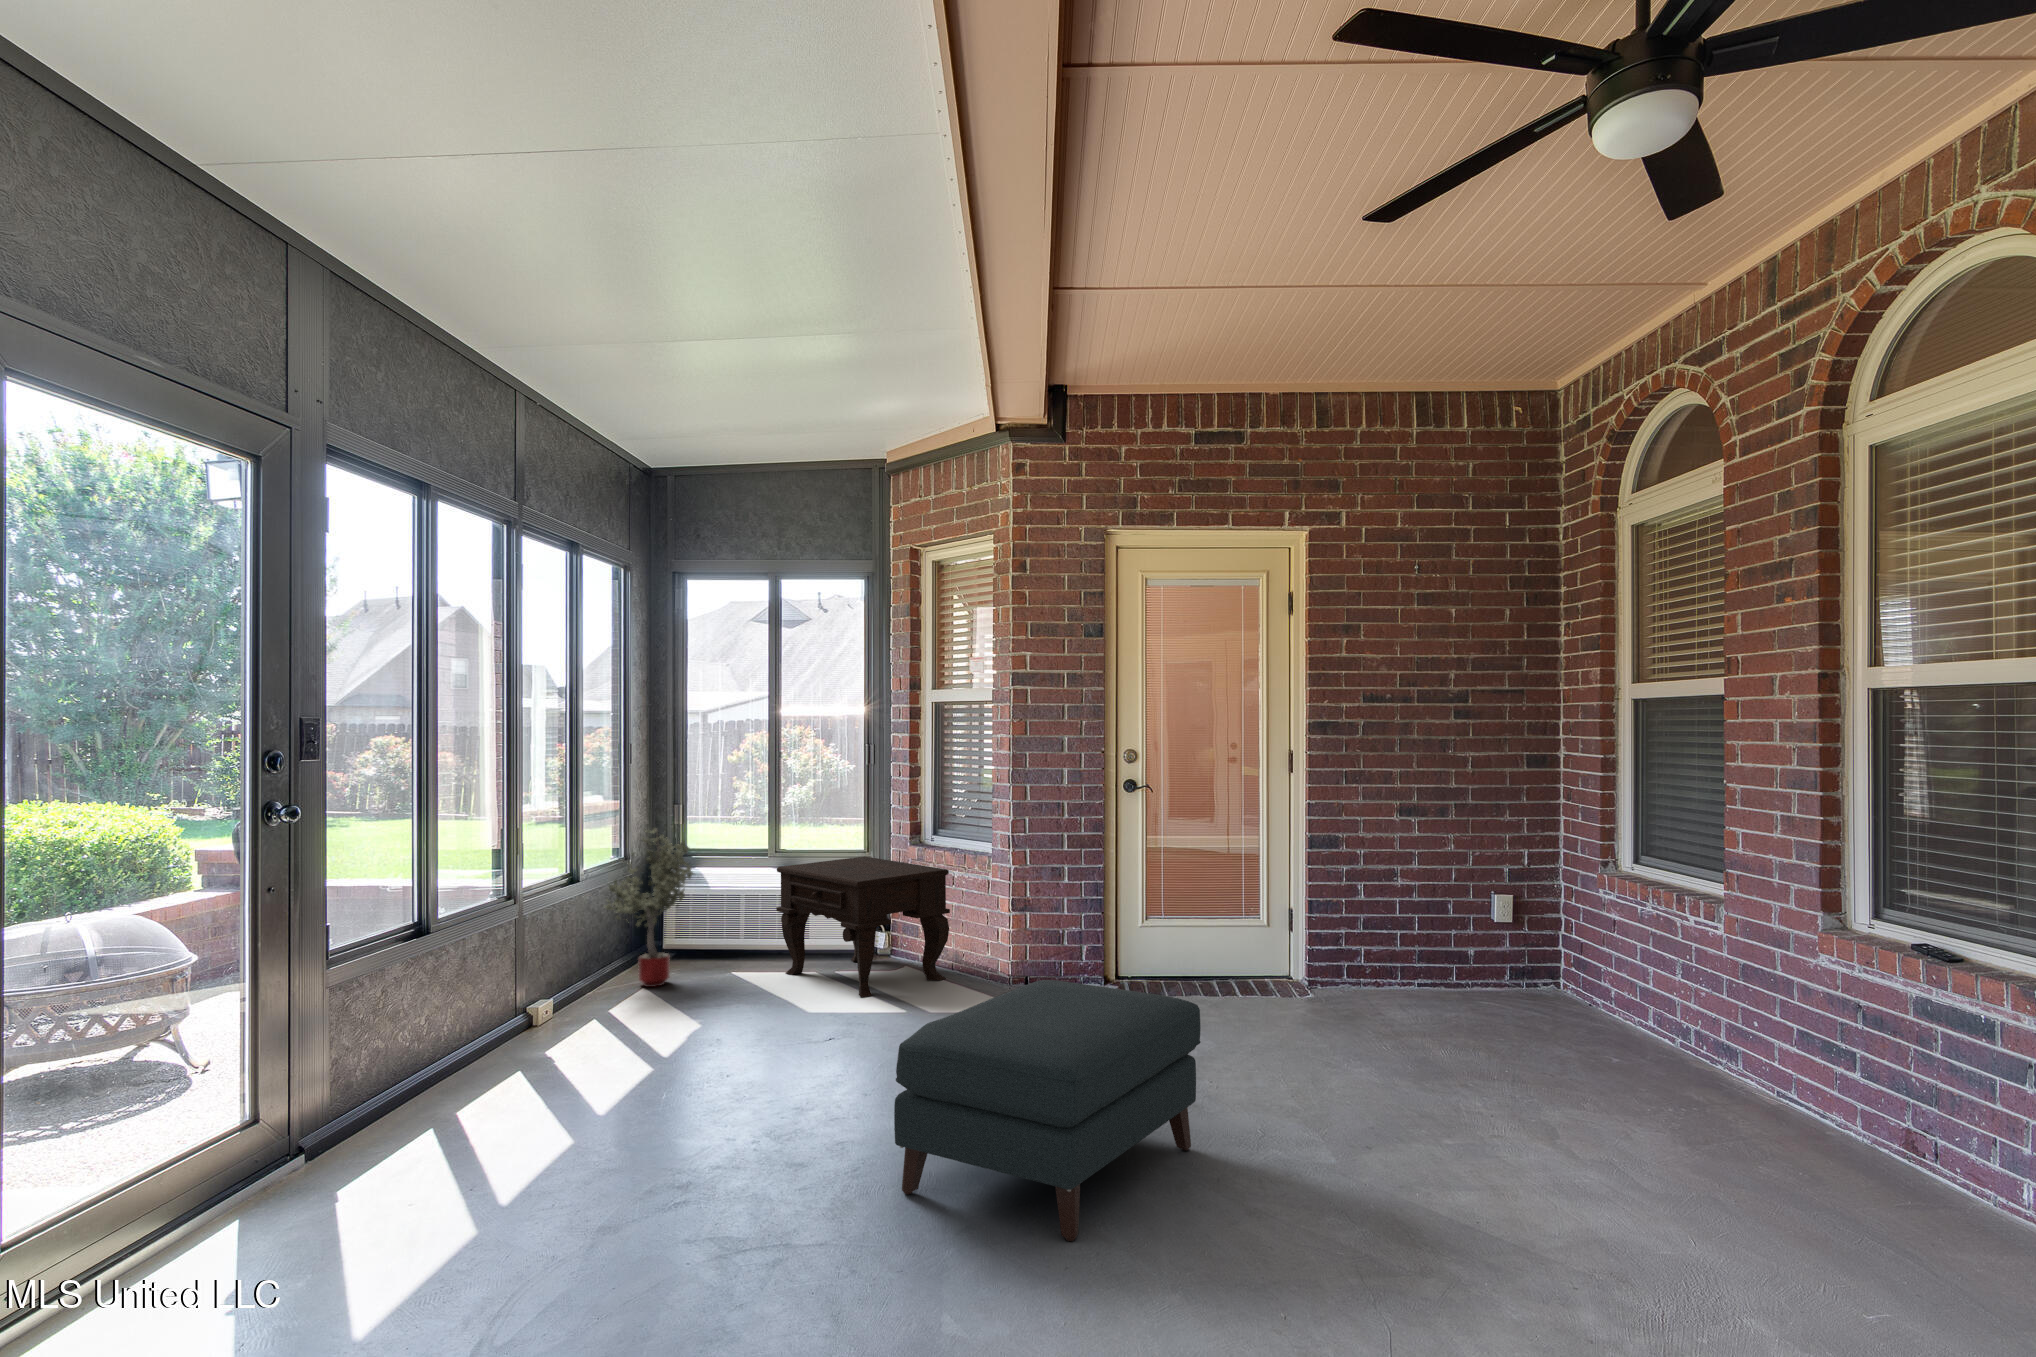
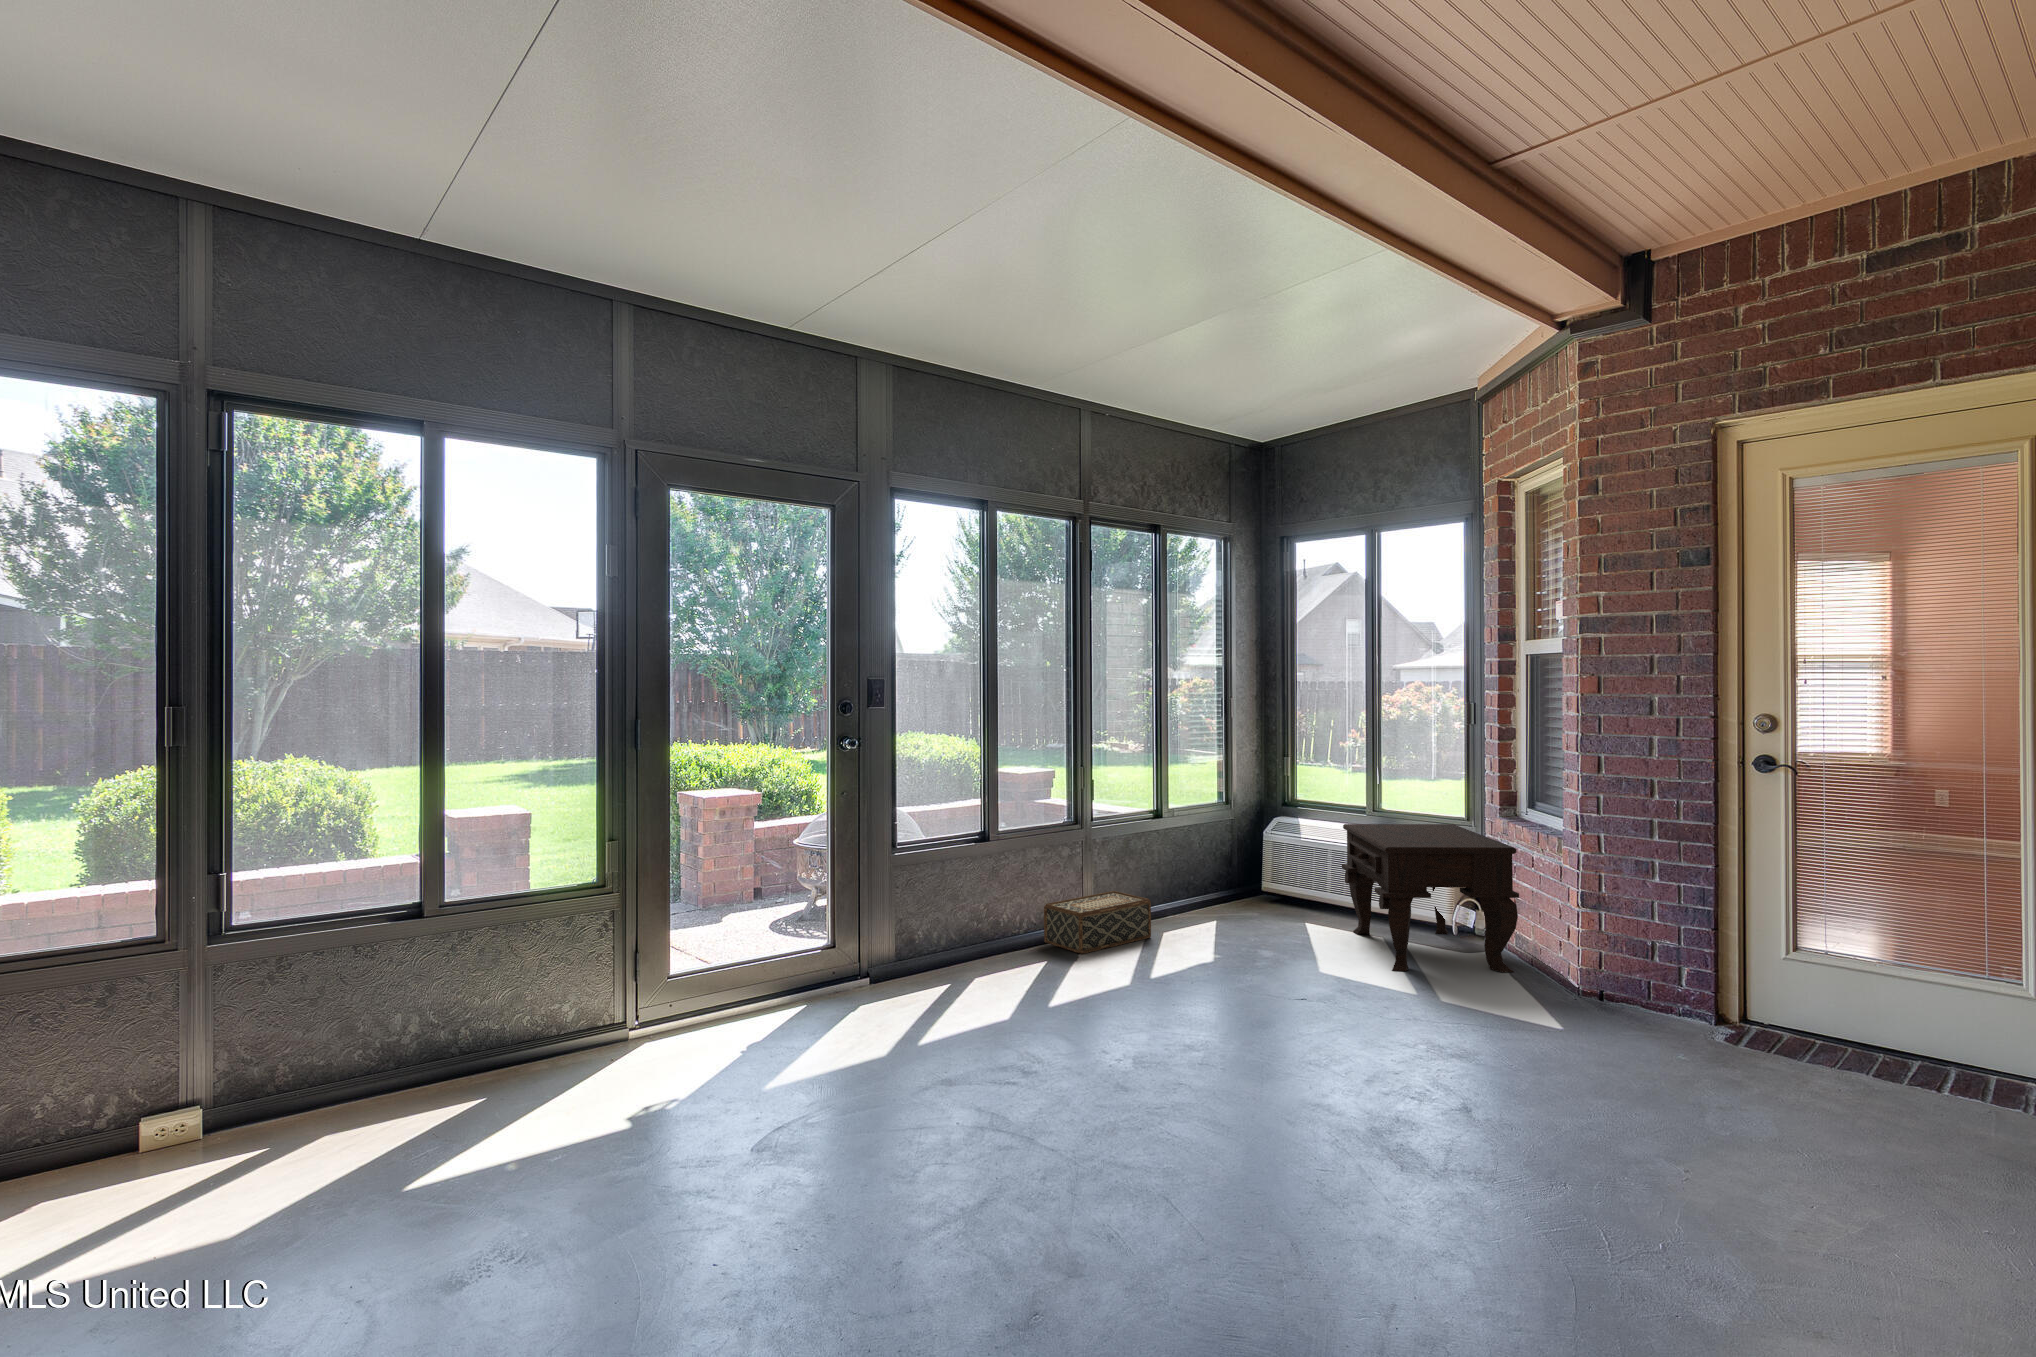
potted tree: present [605,828,693,987] -> none [1181,775,1274,920]
woven basket: none [485,975,601,1051] -> present [1044,891,1151,954]
ottoman: present [894,980,1201,1241] -> none [1138,986,1562,1304]

